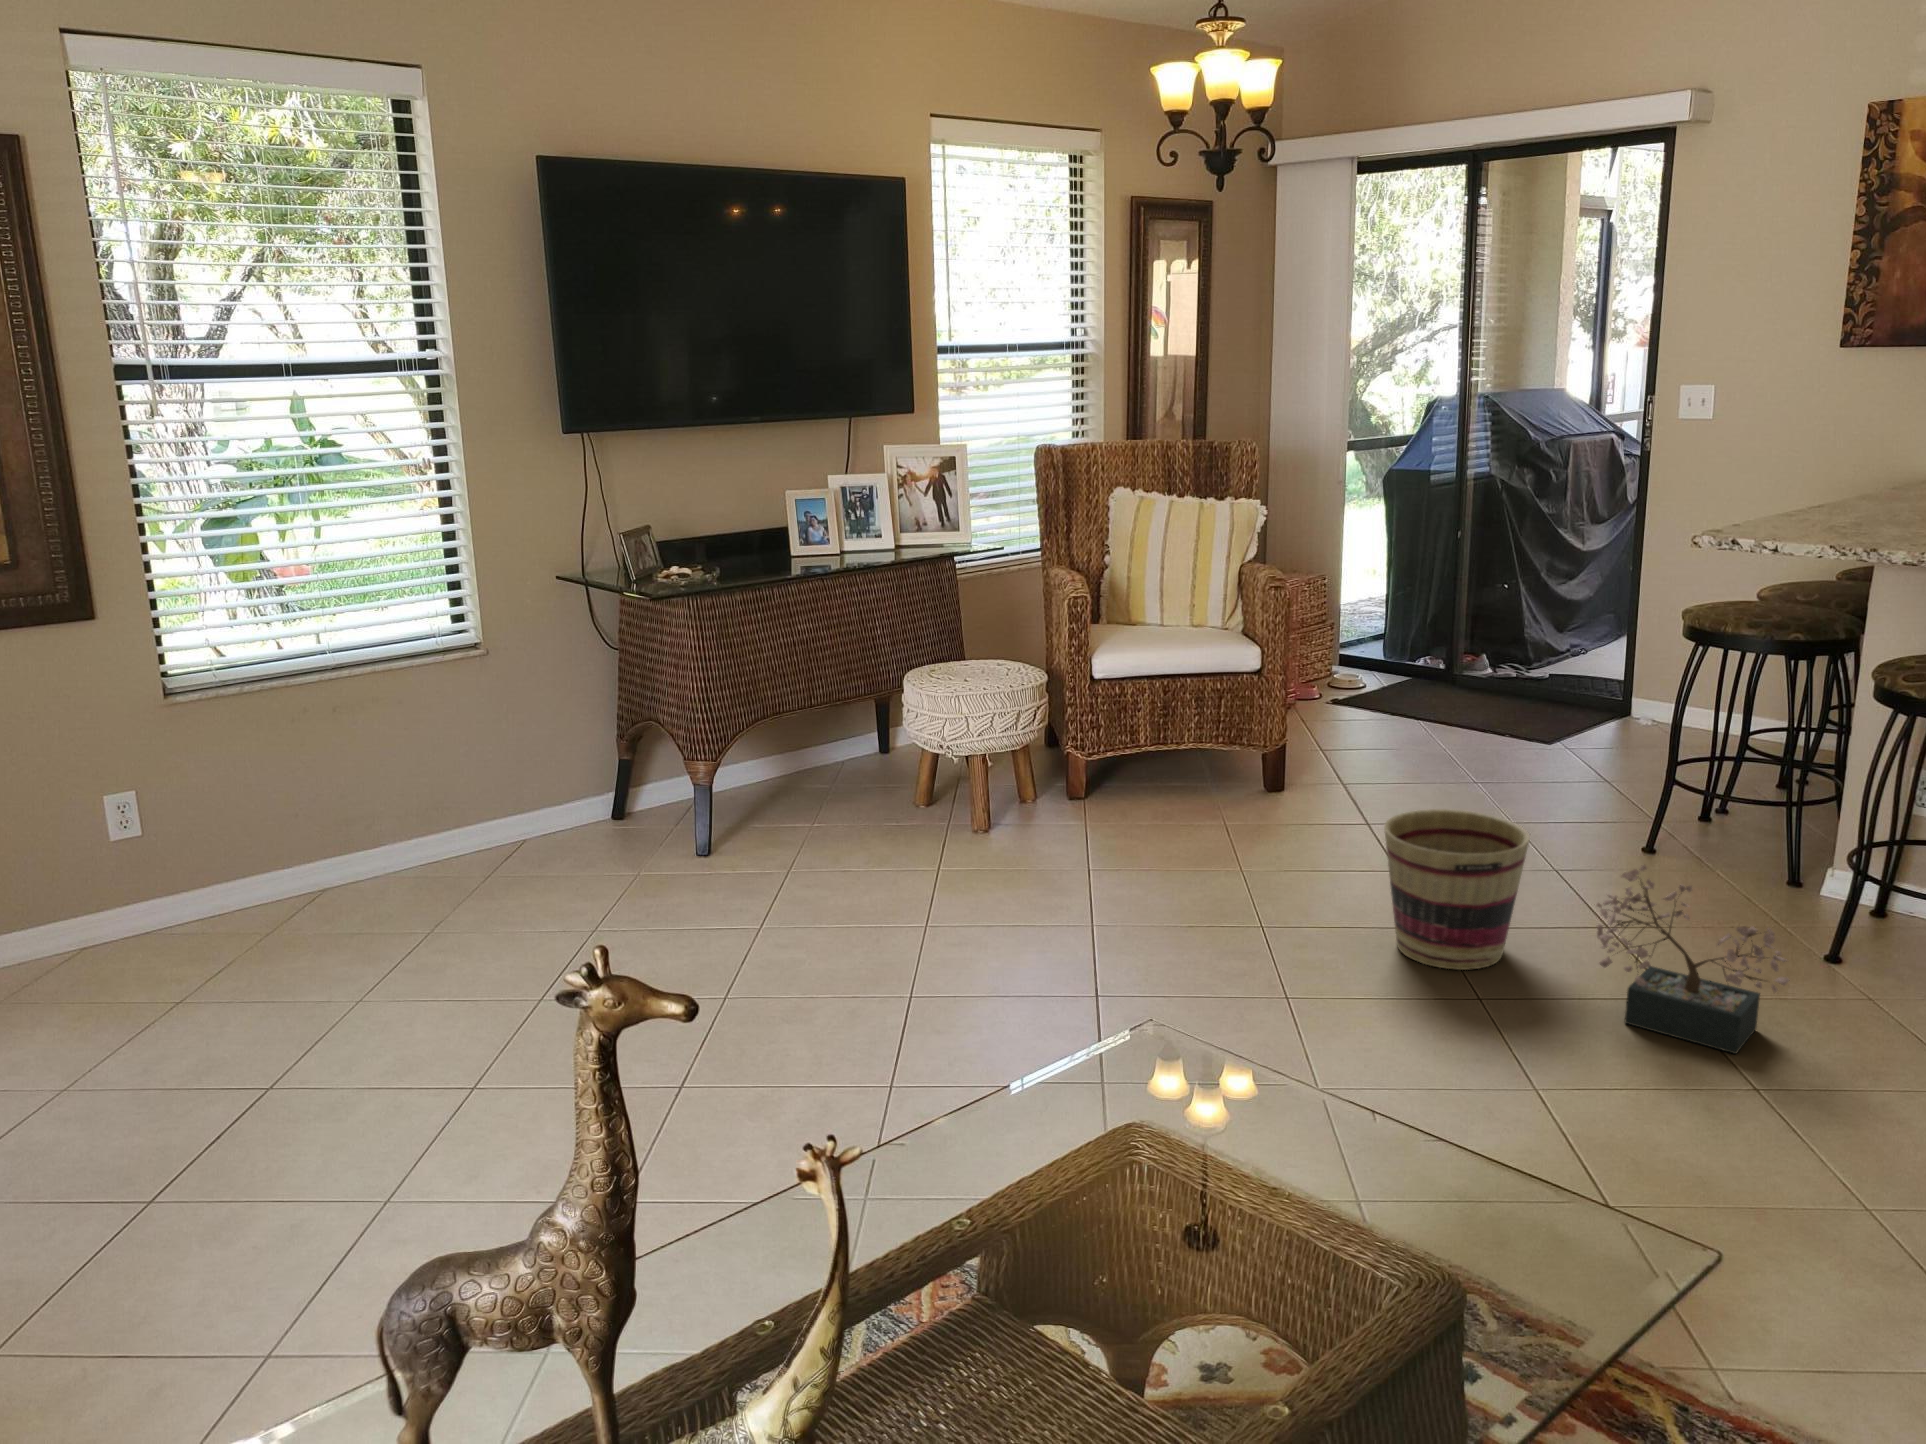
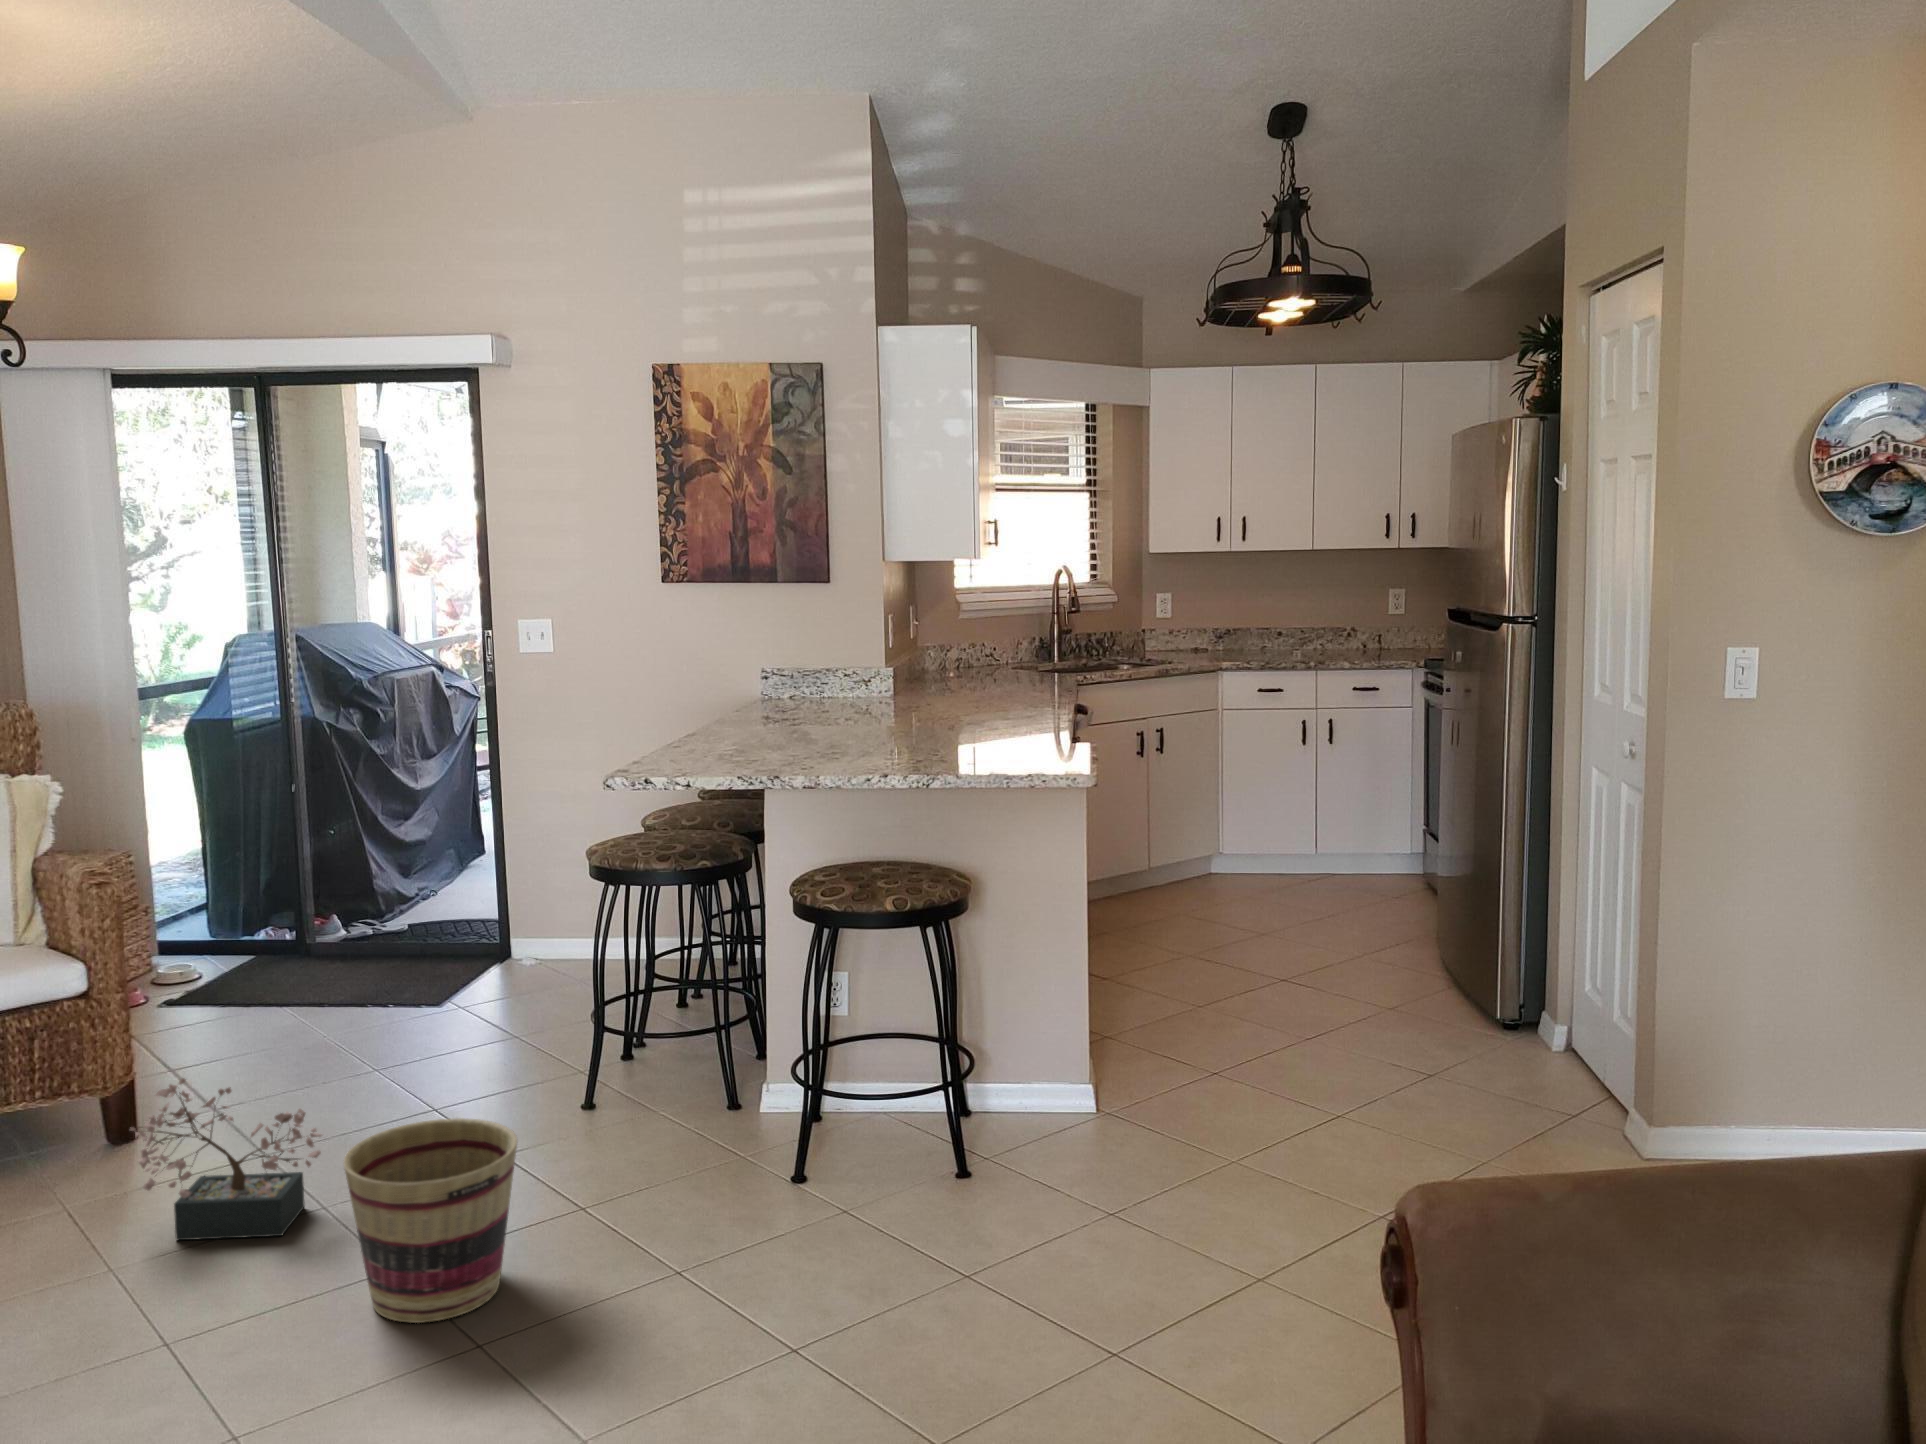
decorative plant: present [1597,865,1790,1054] -> present [130,1078,322,1240]

